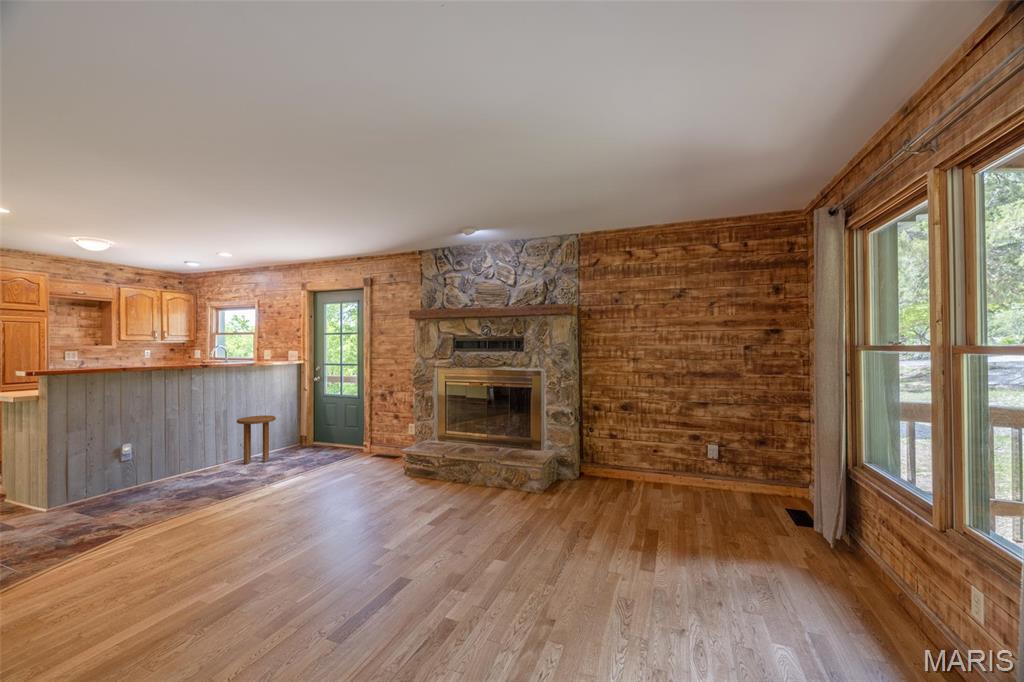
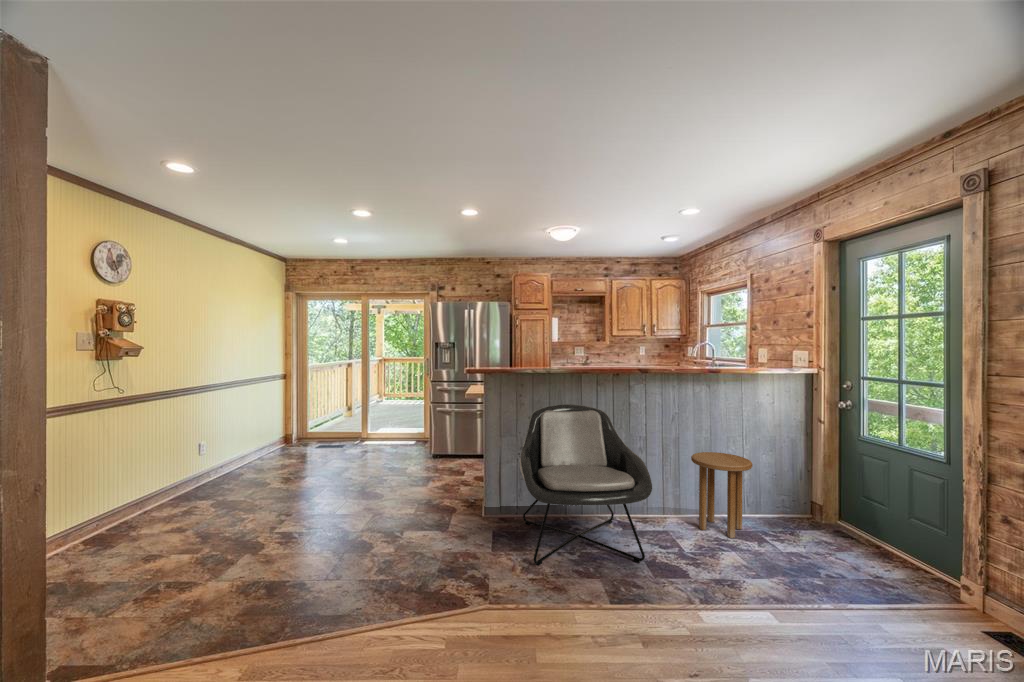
lounge chair: none [99,397,229,508] -> present [520,404,652,566]

